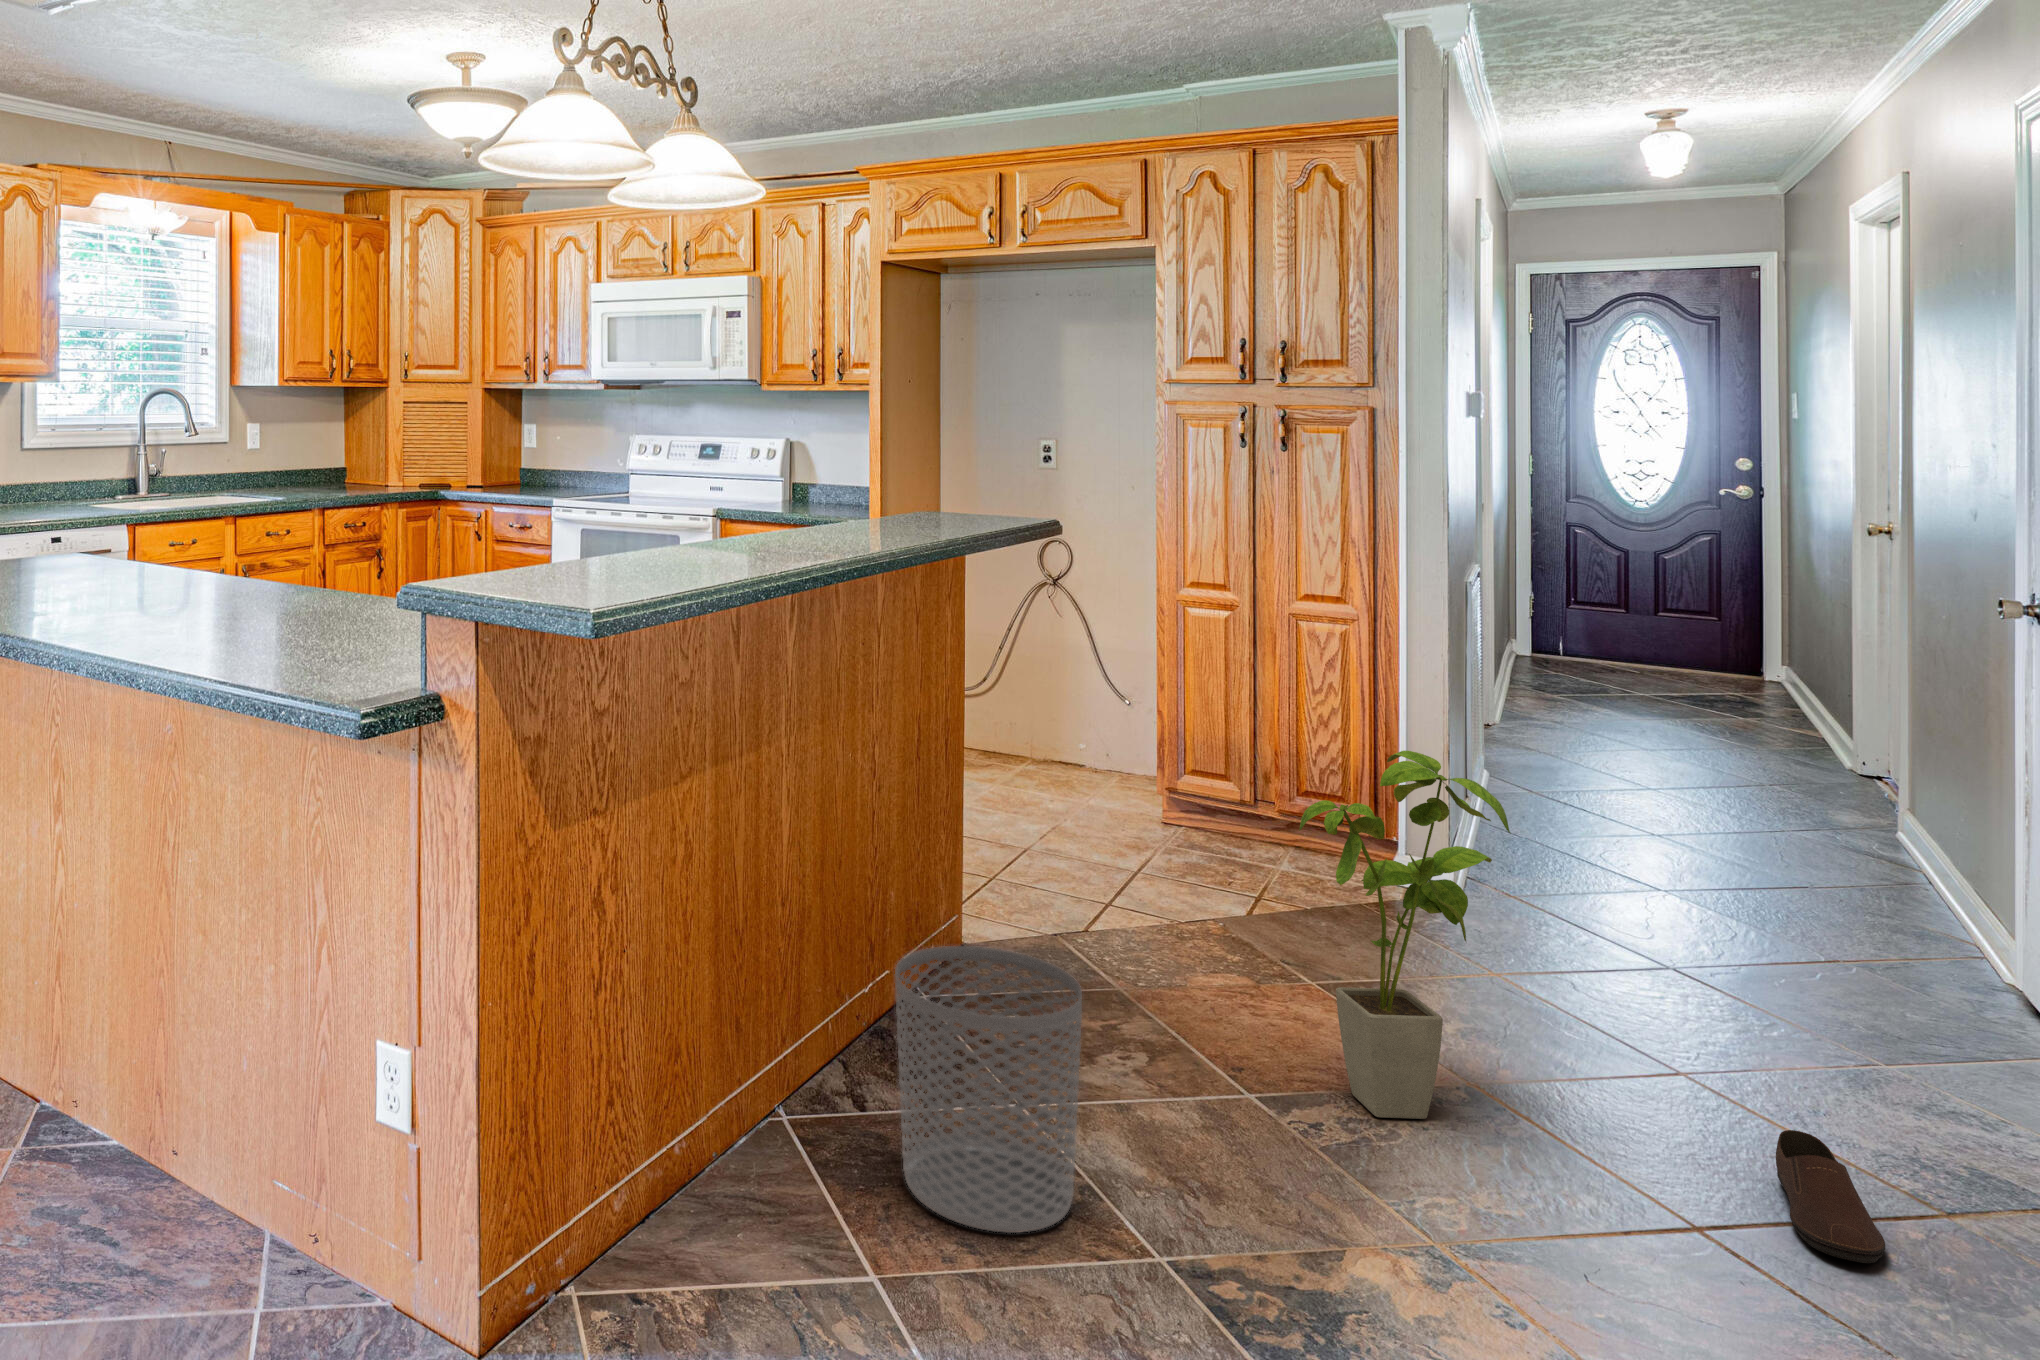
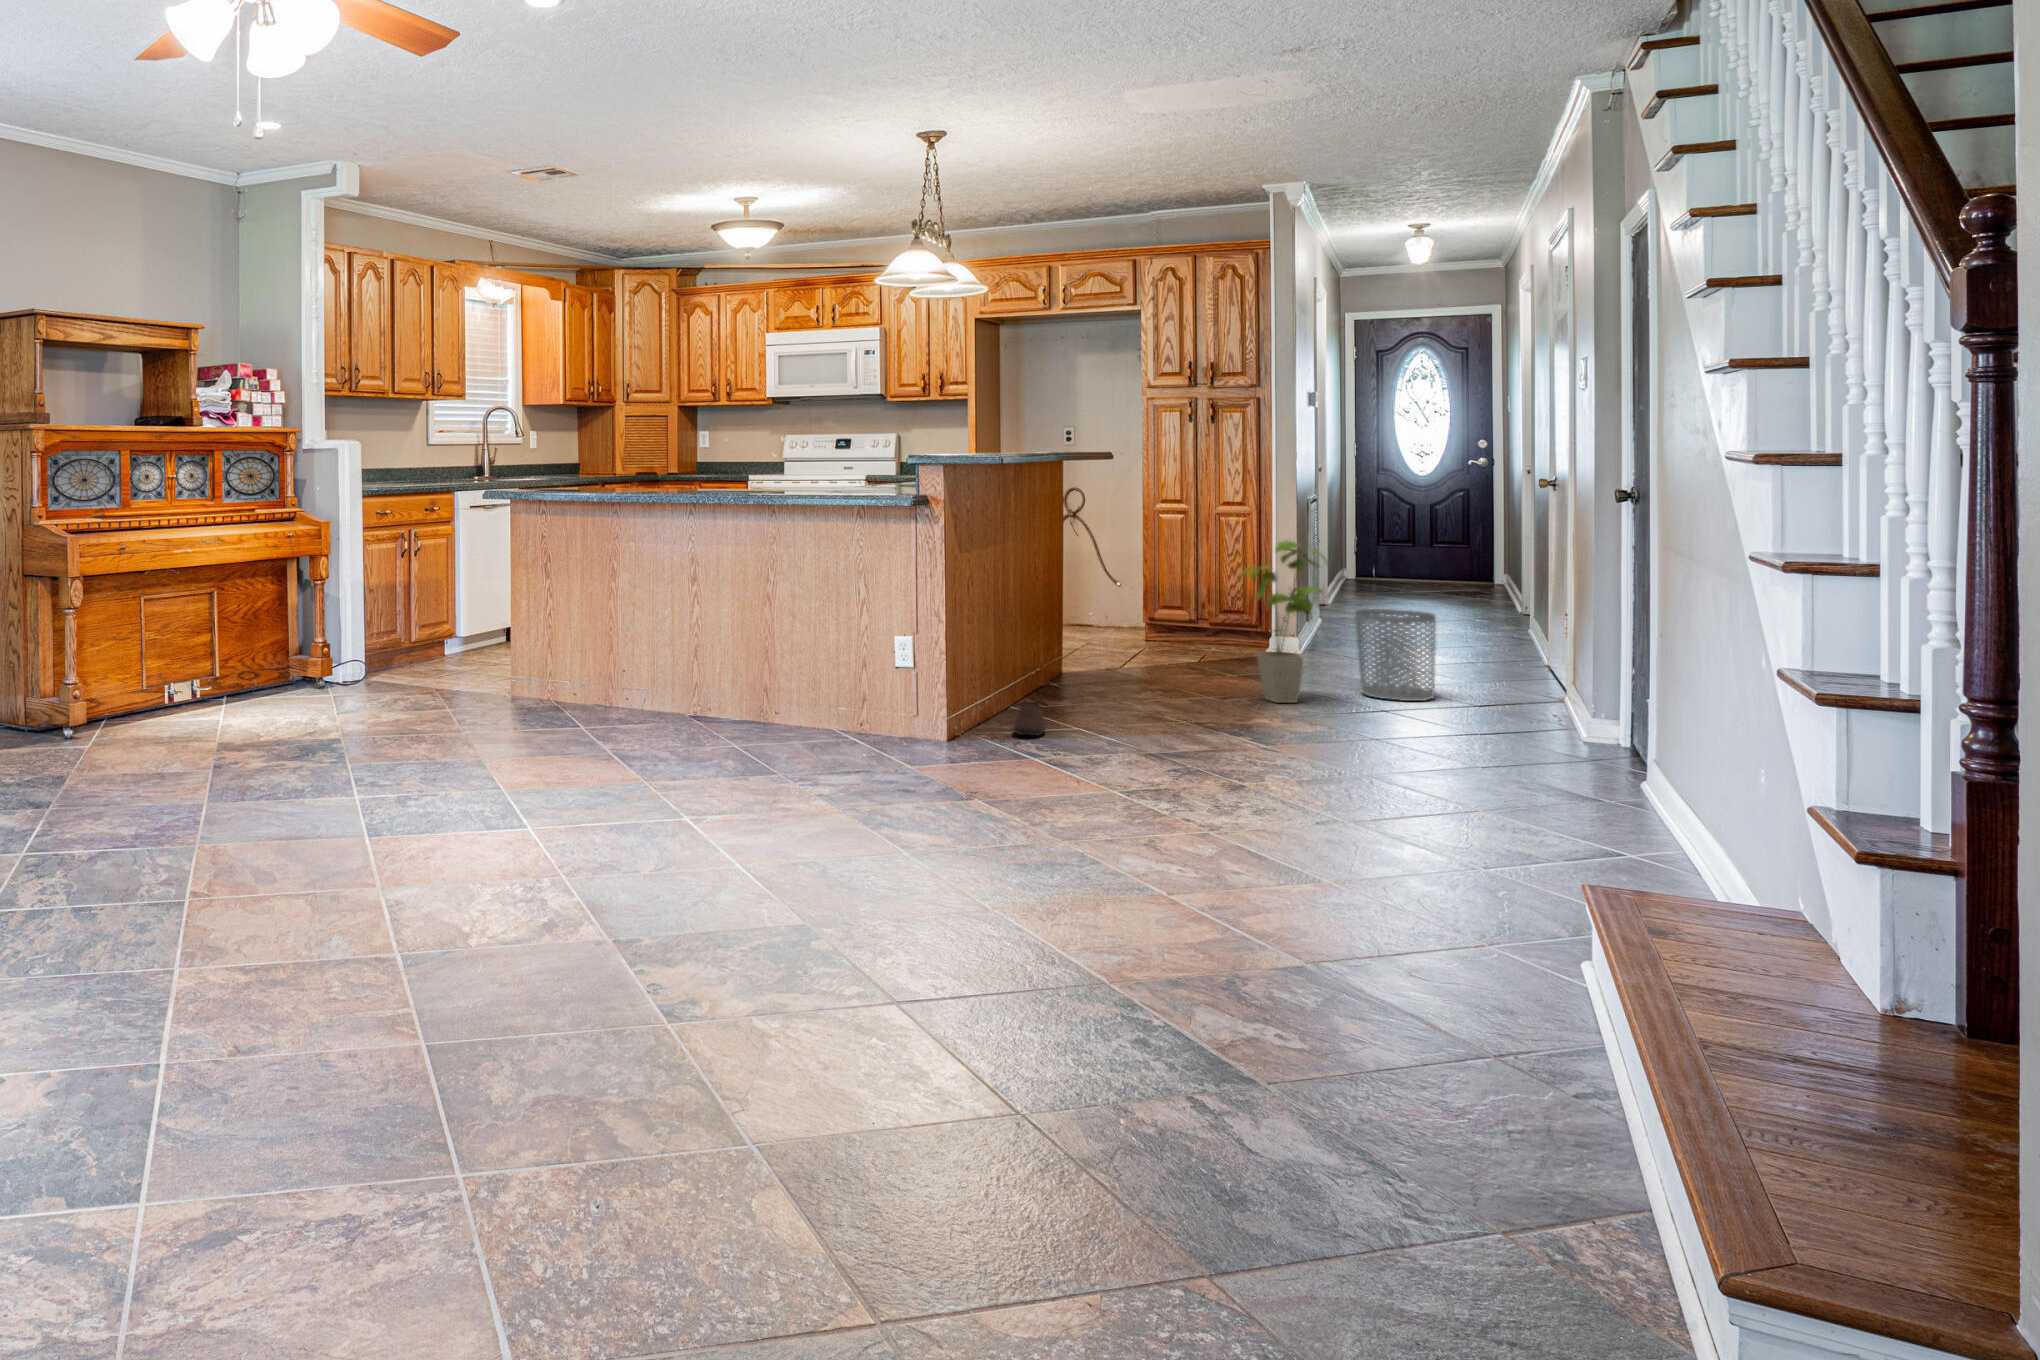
waste bin: present [895,946,1082,1233] -> present [1355,609,1436,701]
shoe: present [1776,1130,1886,1263] -> present [1014,702,1045,736]

